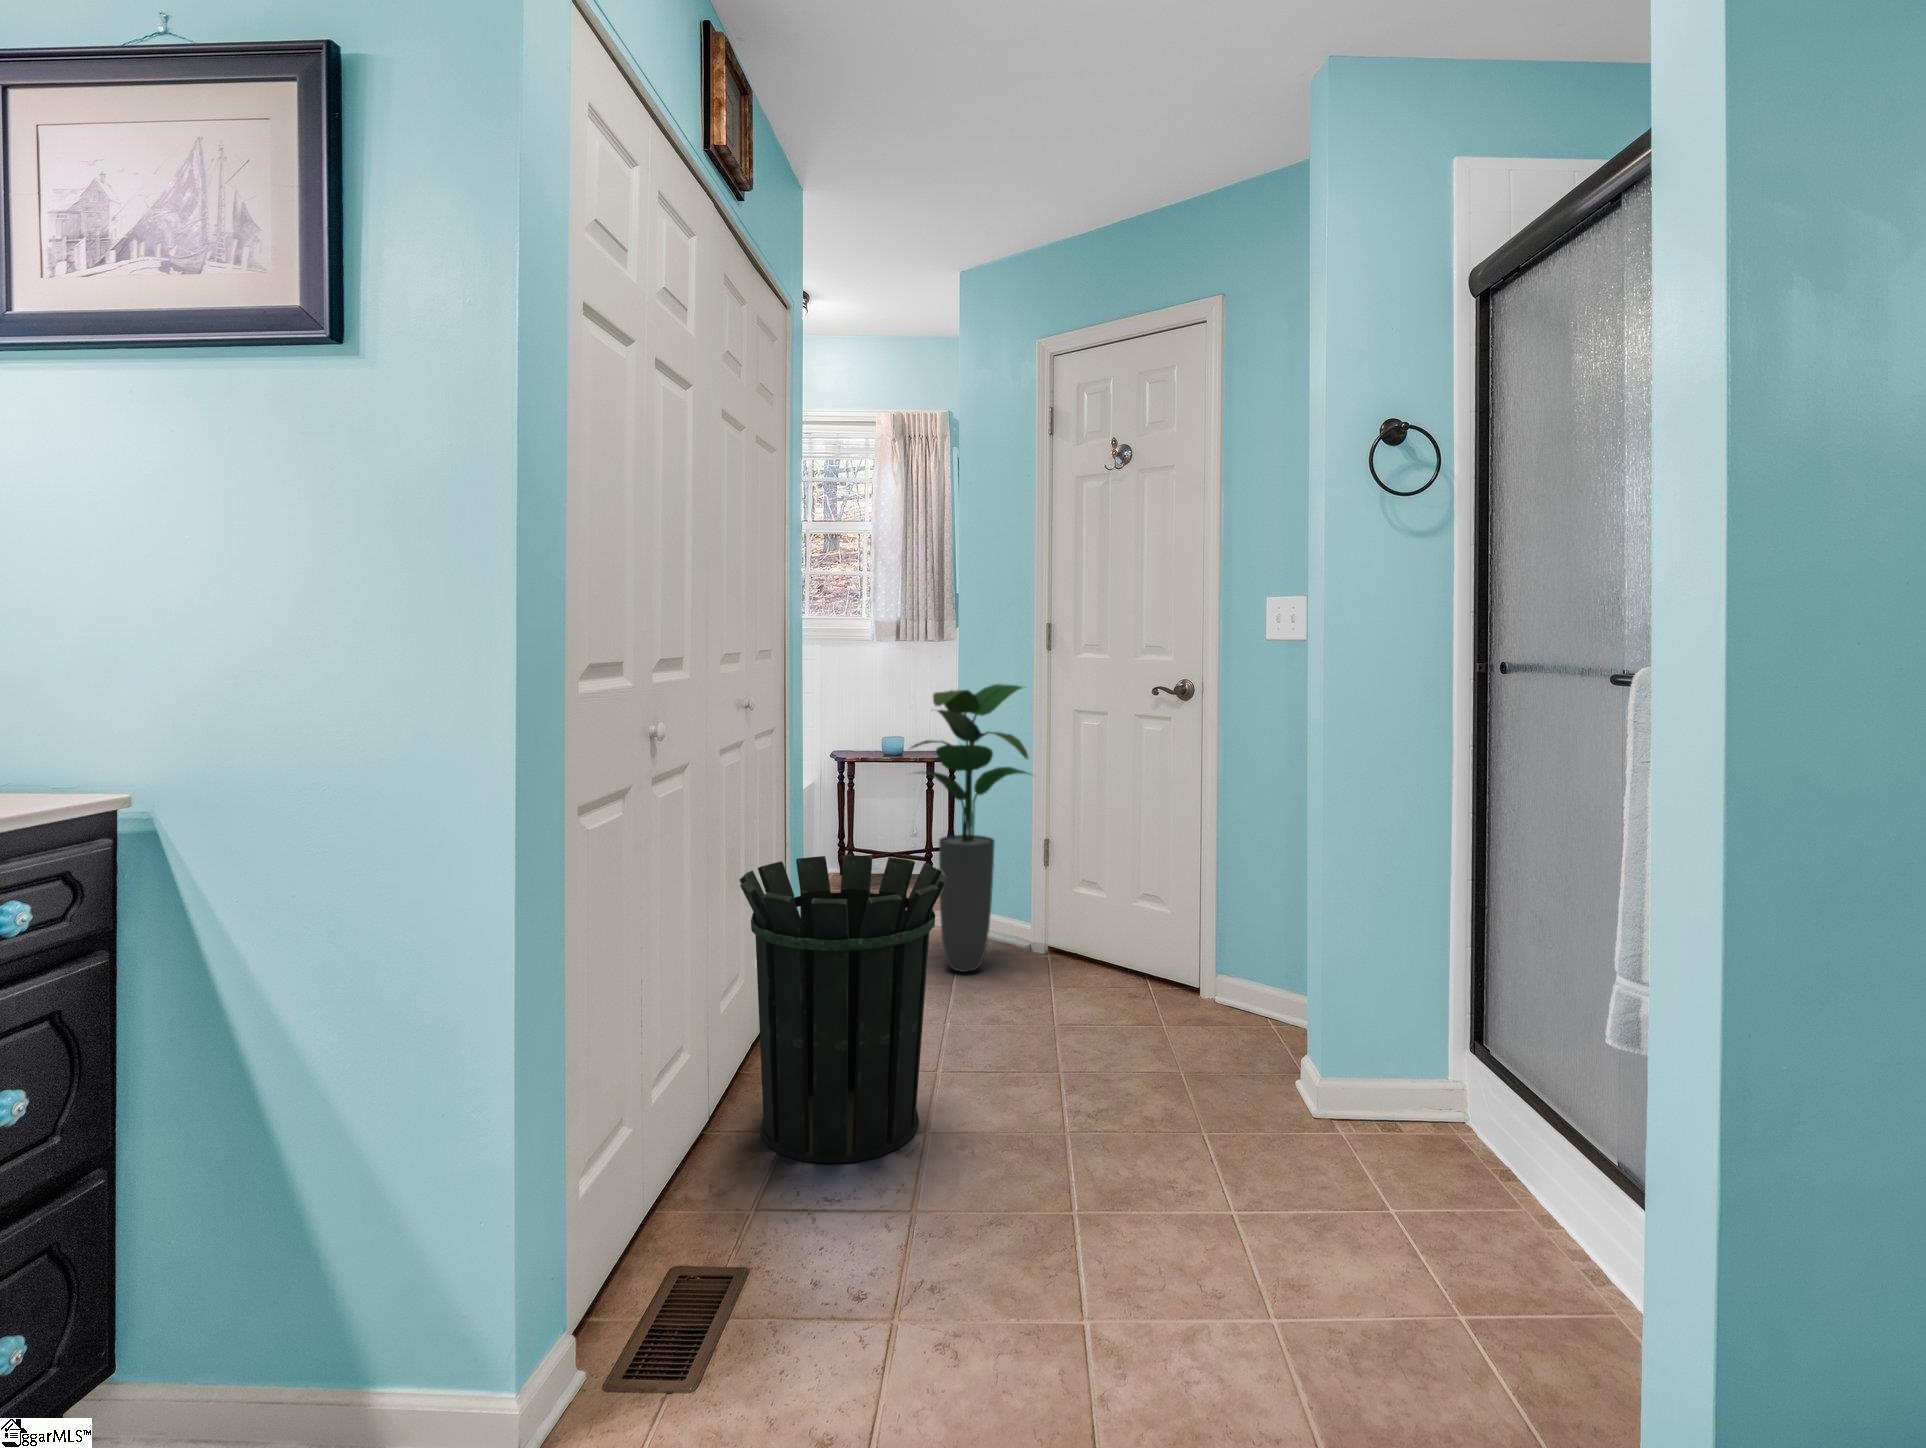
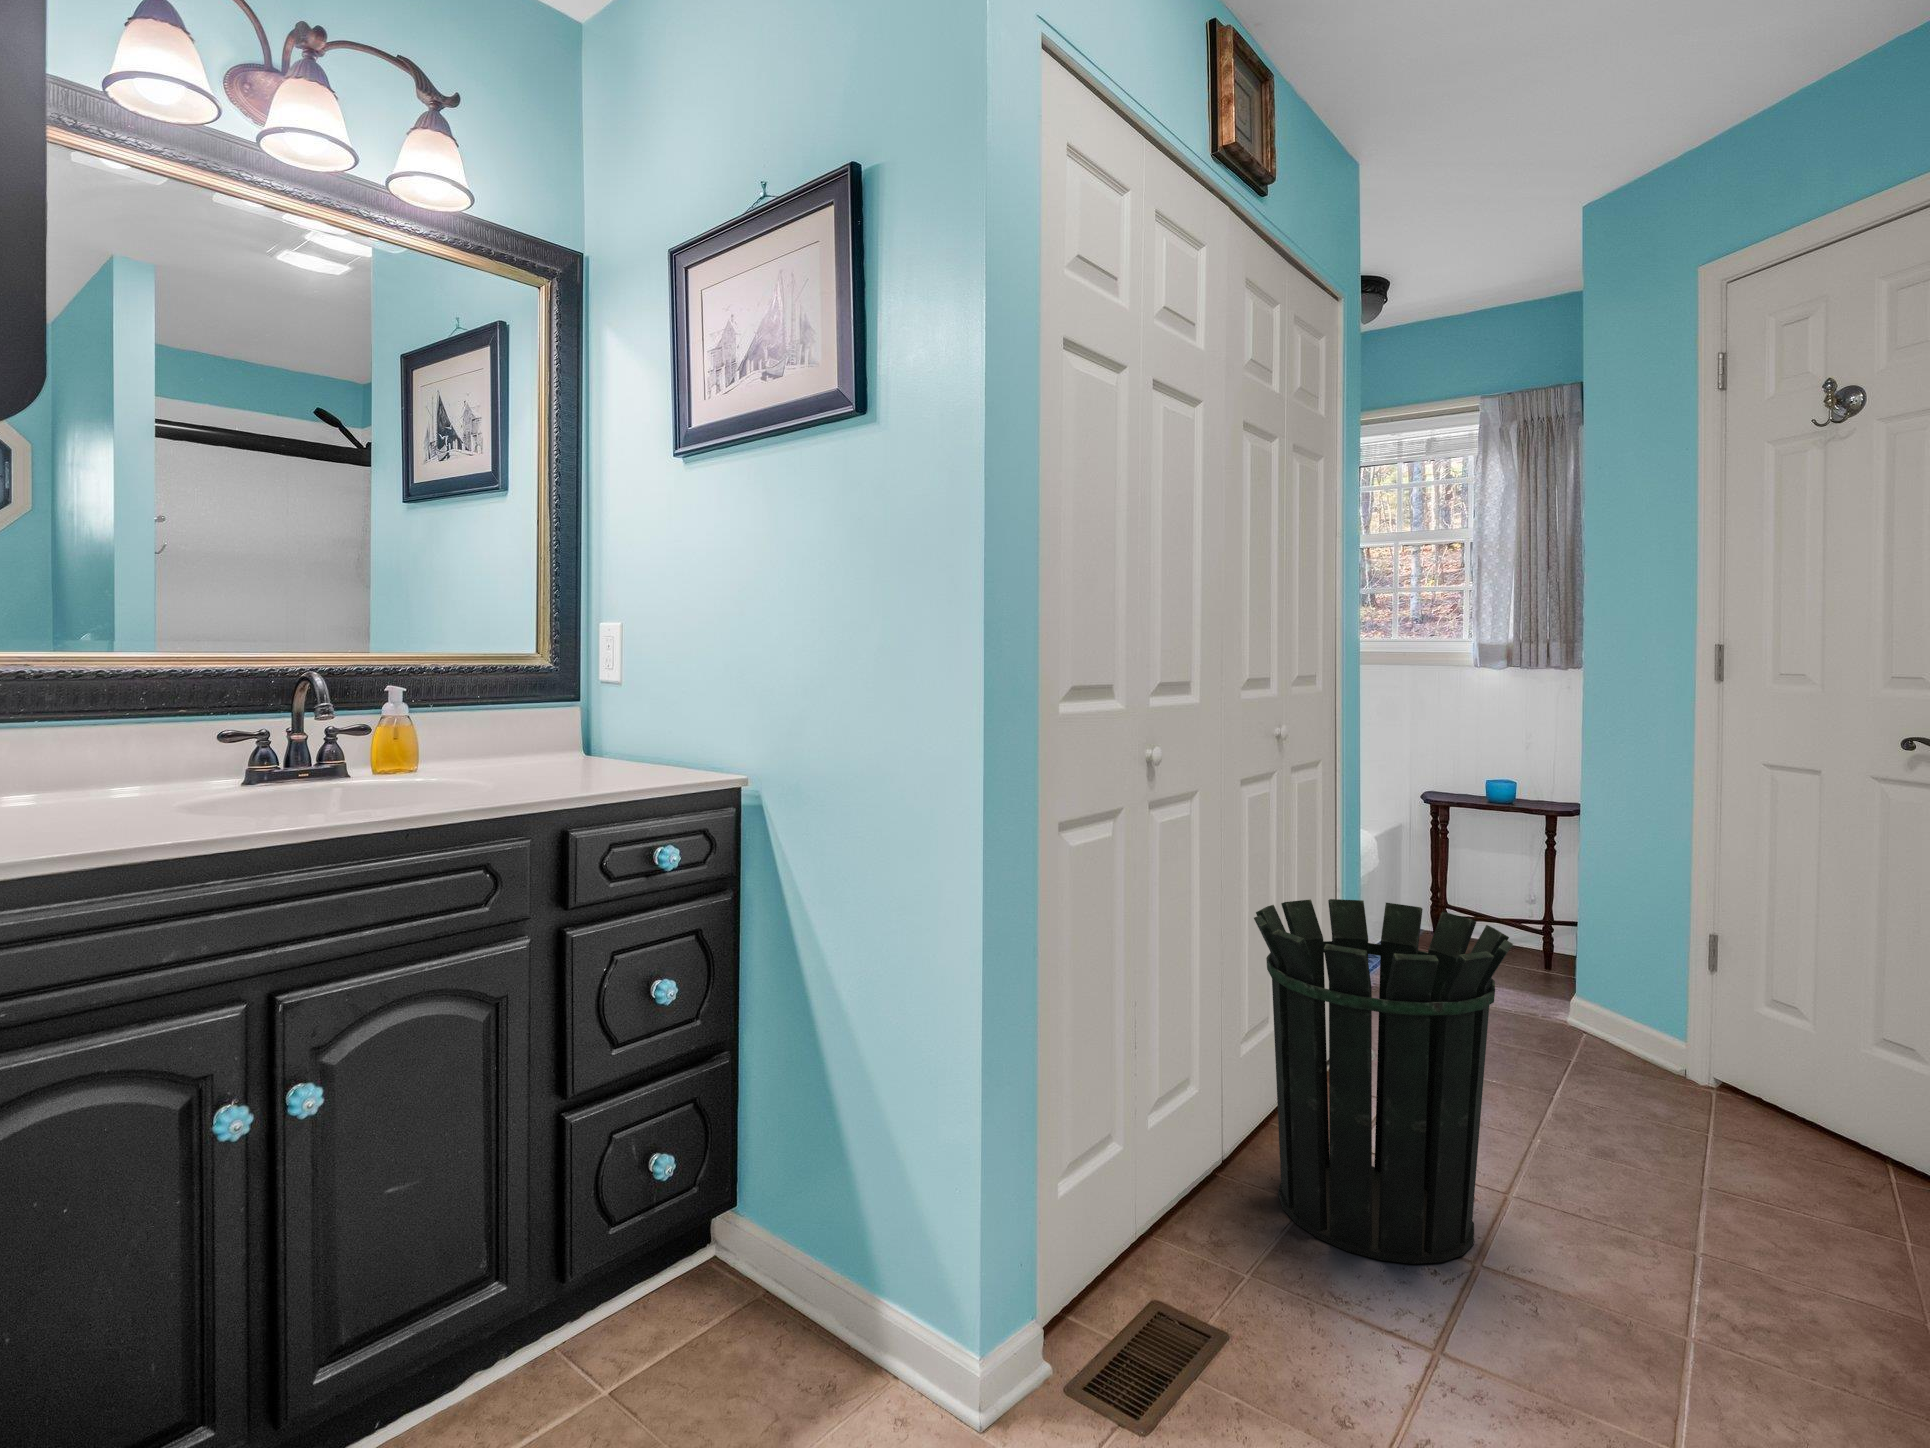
potted plant: present [911,684,1029,972] -> none [1498,715,1693,1074]

